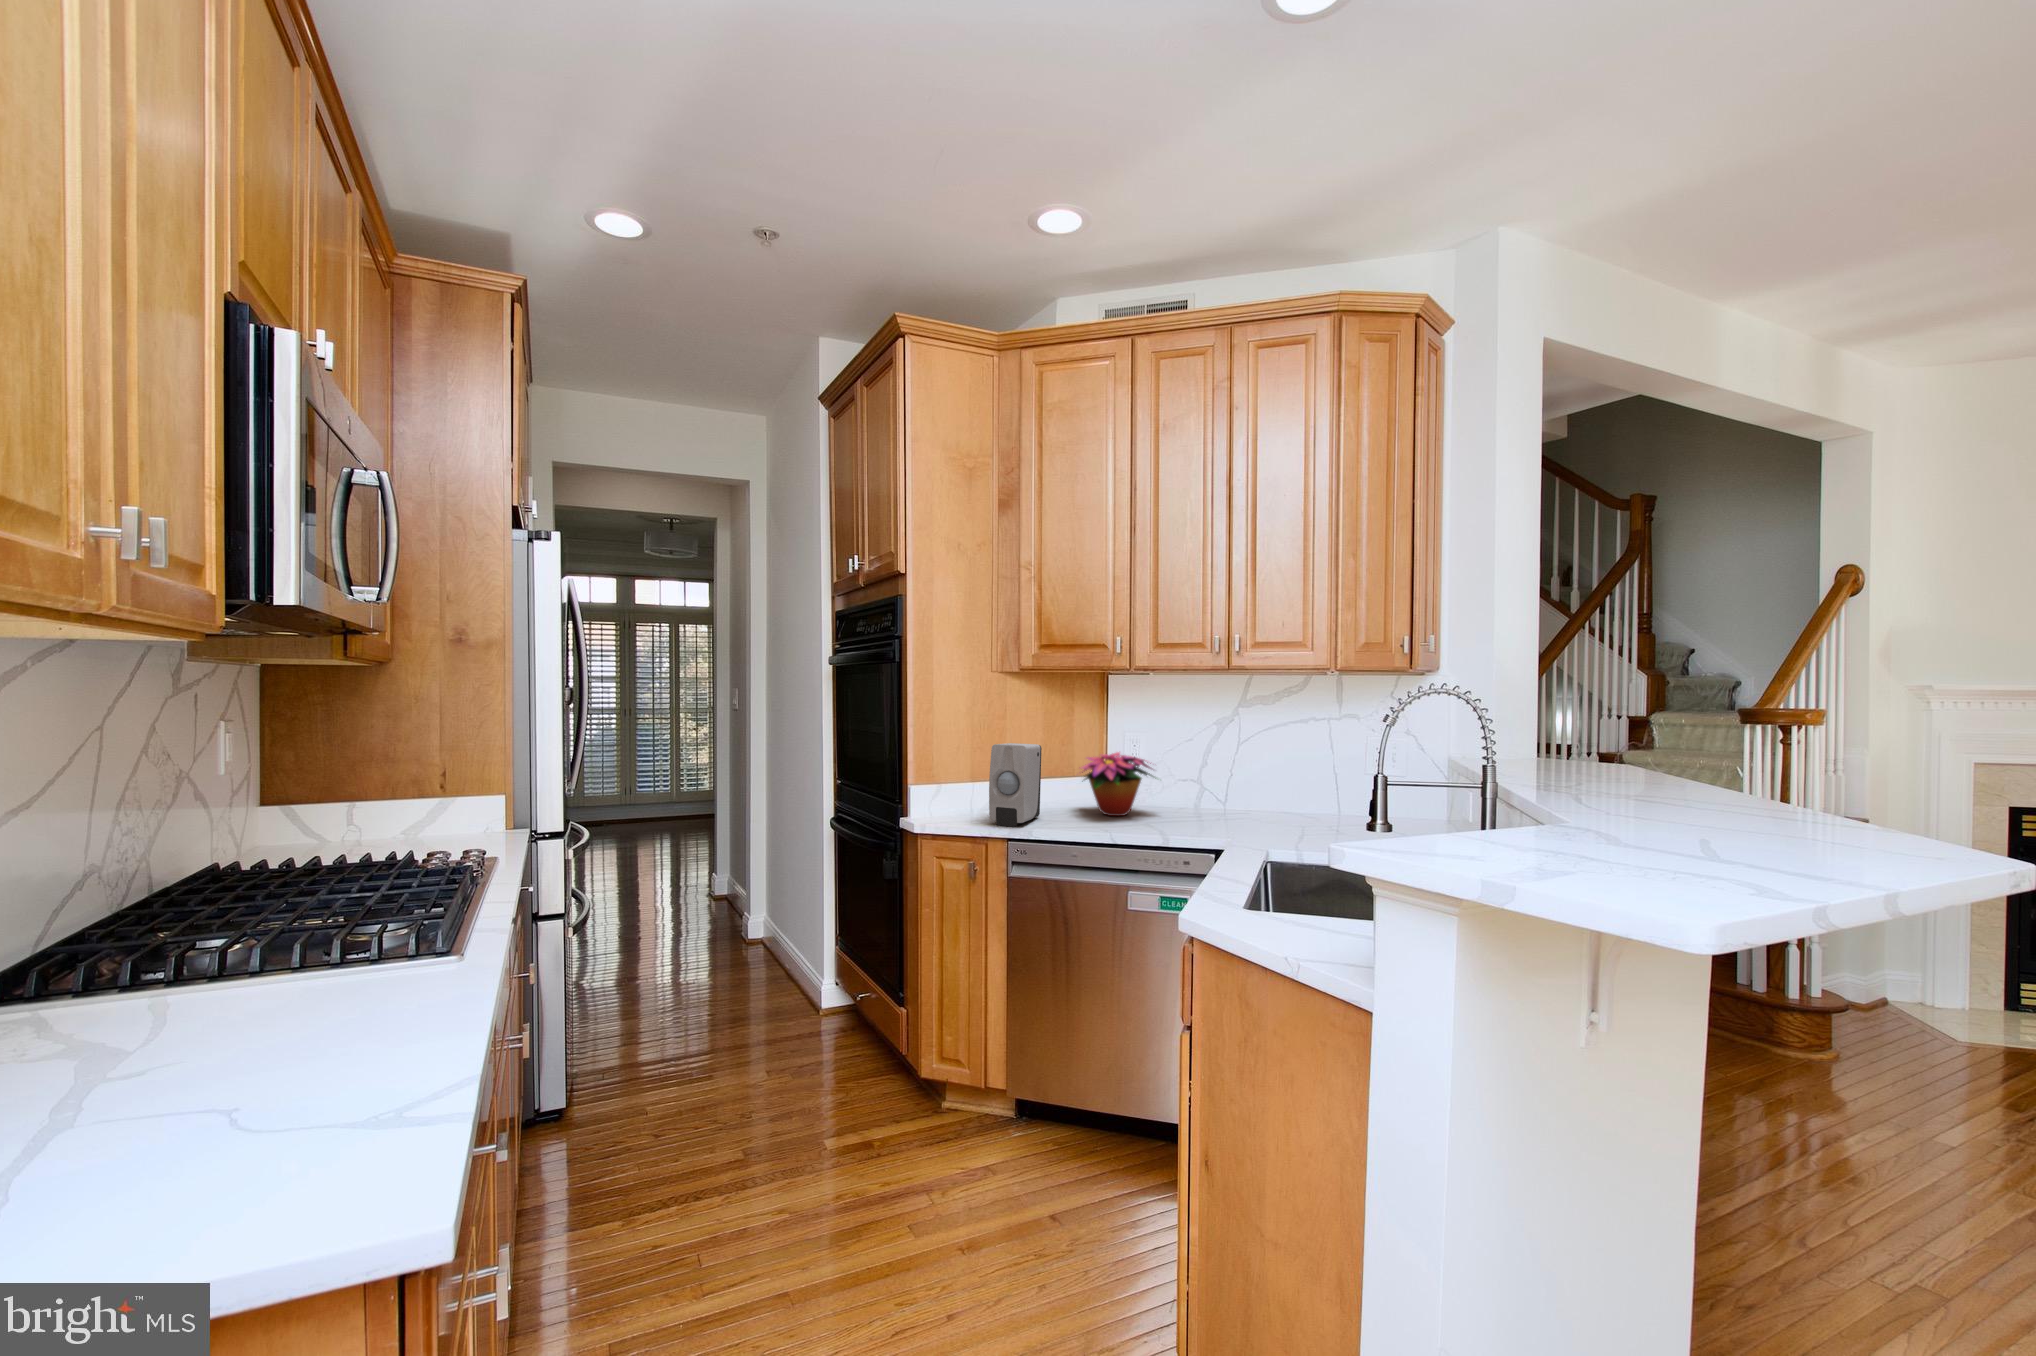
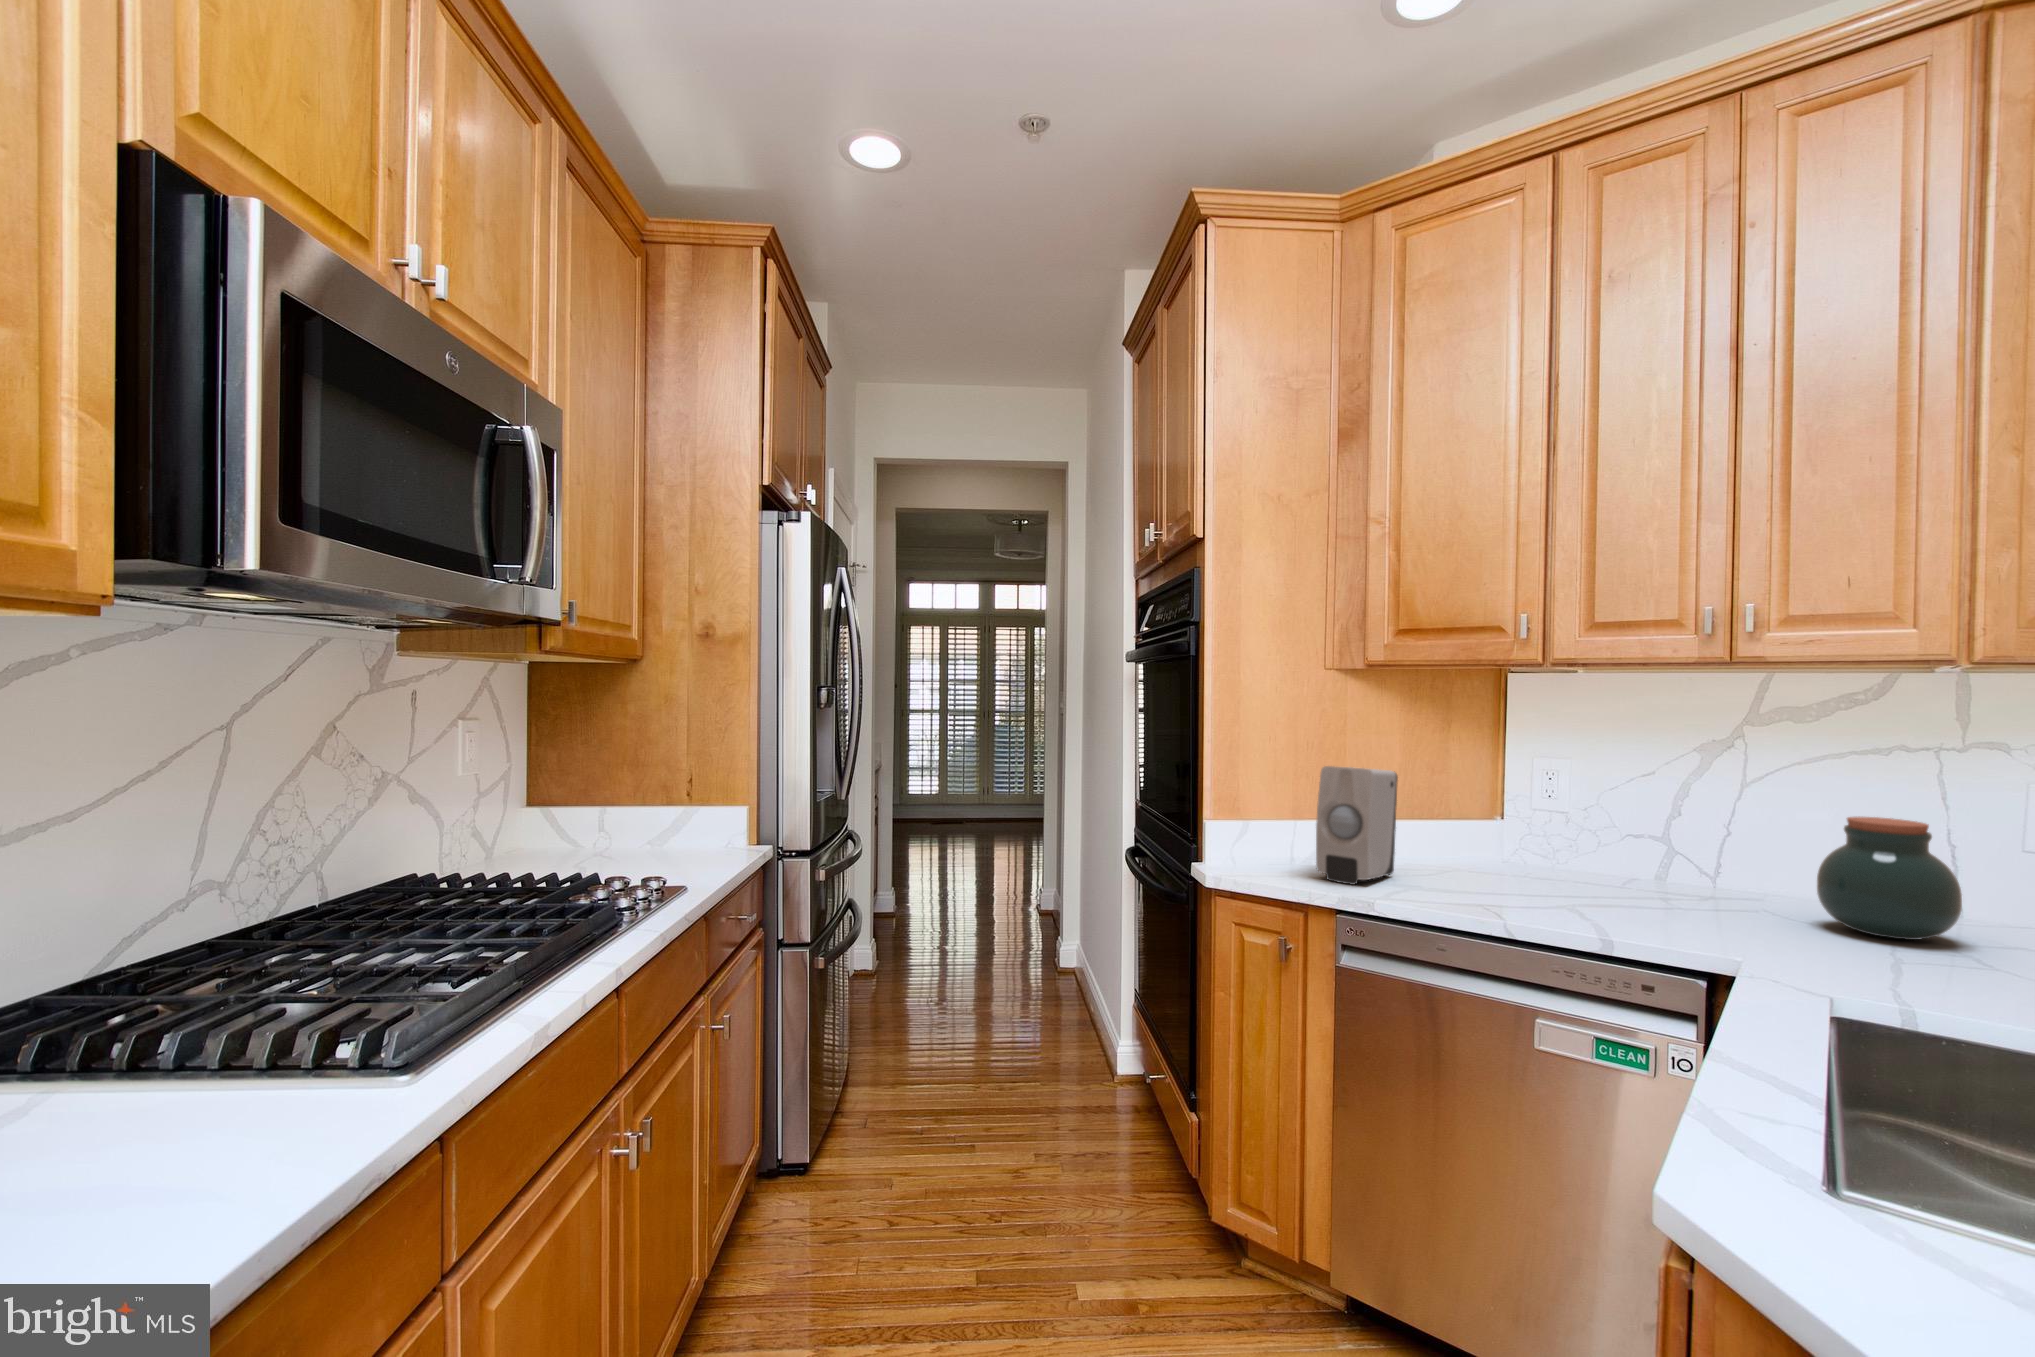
flower arrangement: present [1081,752,1153,816] -> none [1445,788,1606,886]
jar: none [1271,760,1334,829] -> present [1817,817,1962,940]

